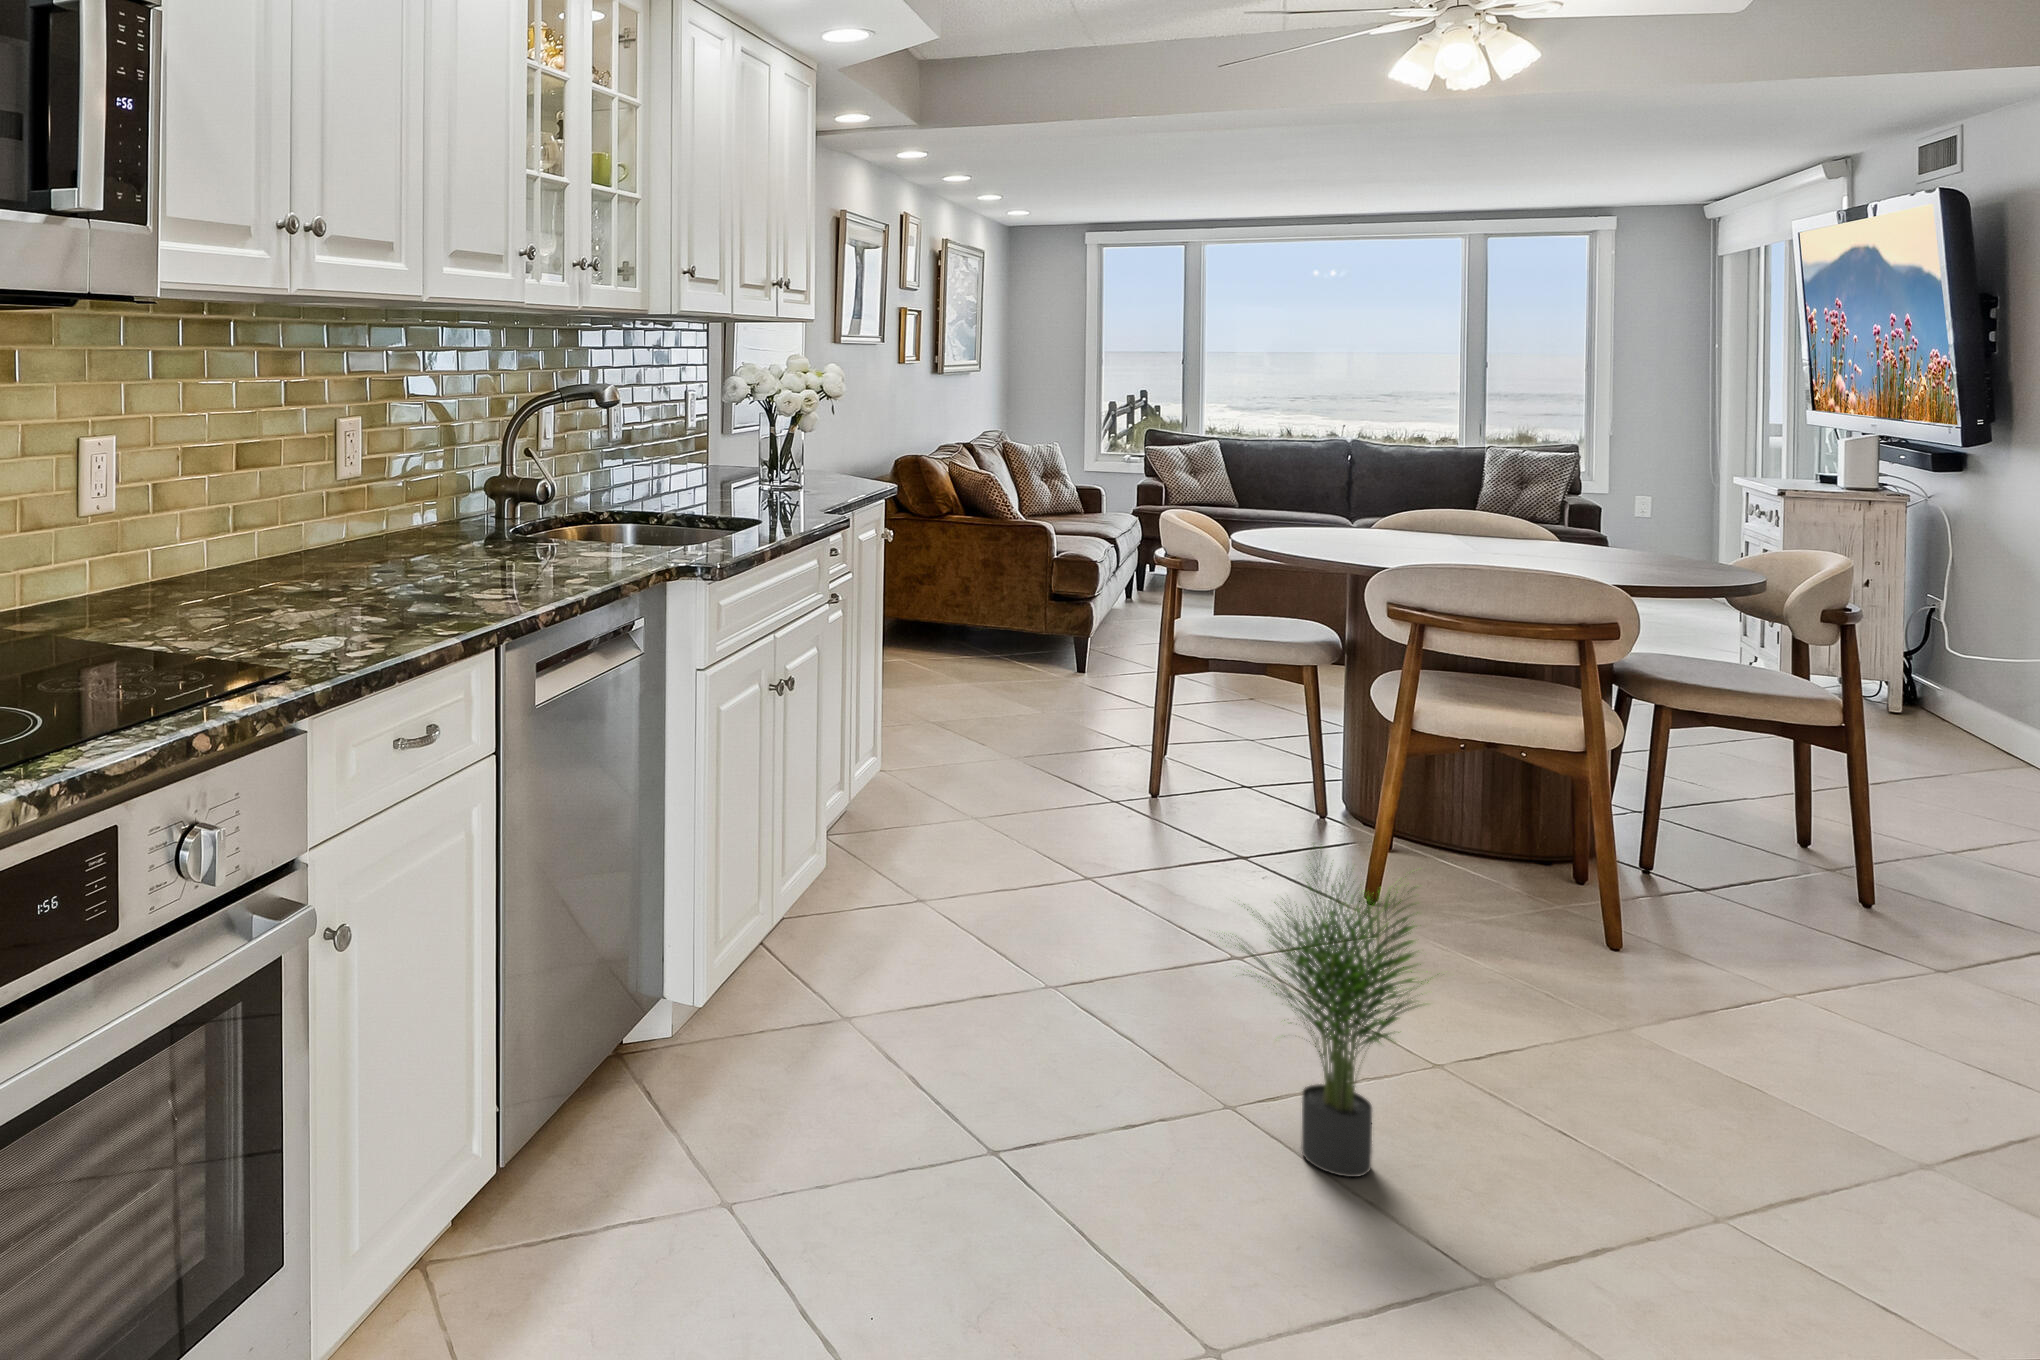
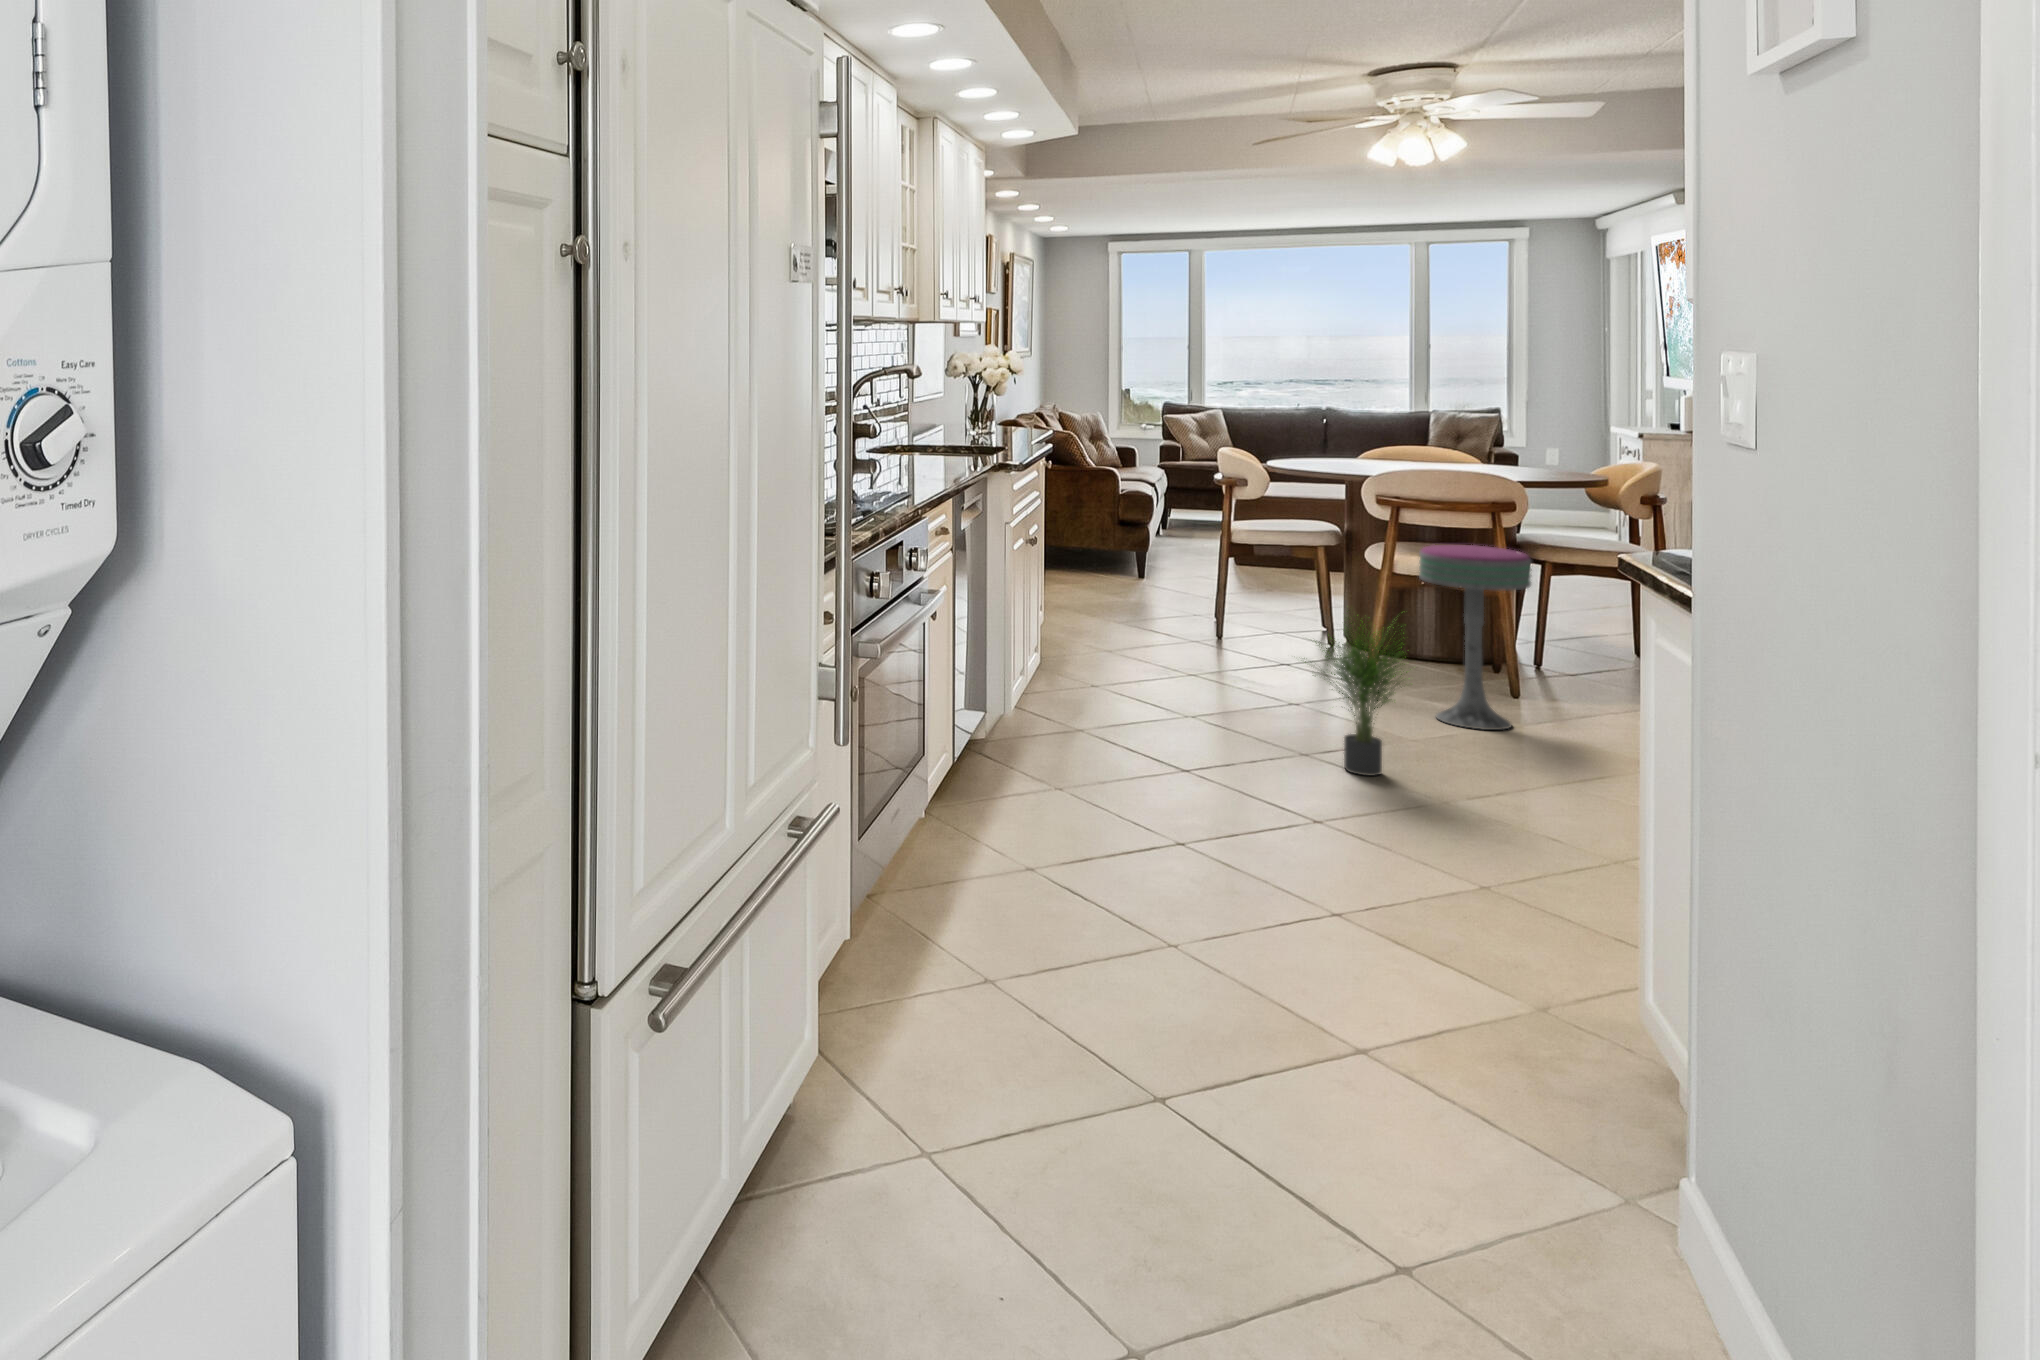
bar stool: none [1454,701,1651,1037] -> present [1419,545,1531,730]

